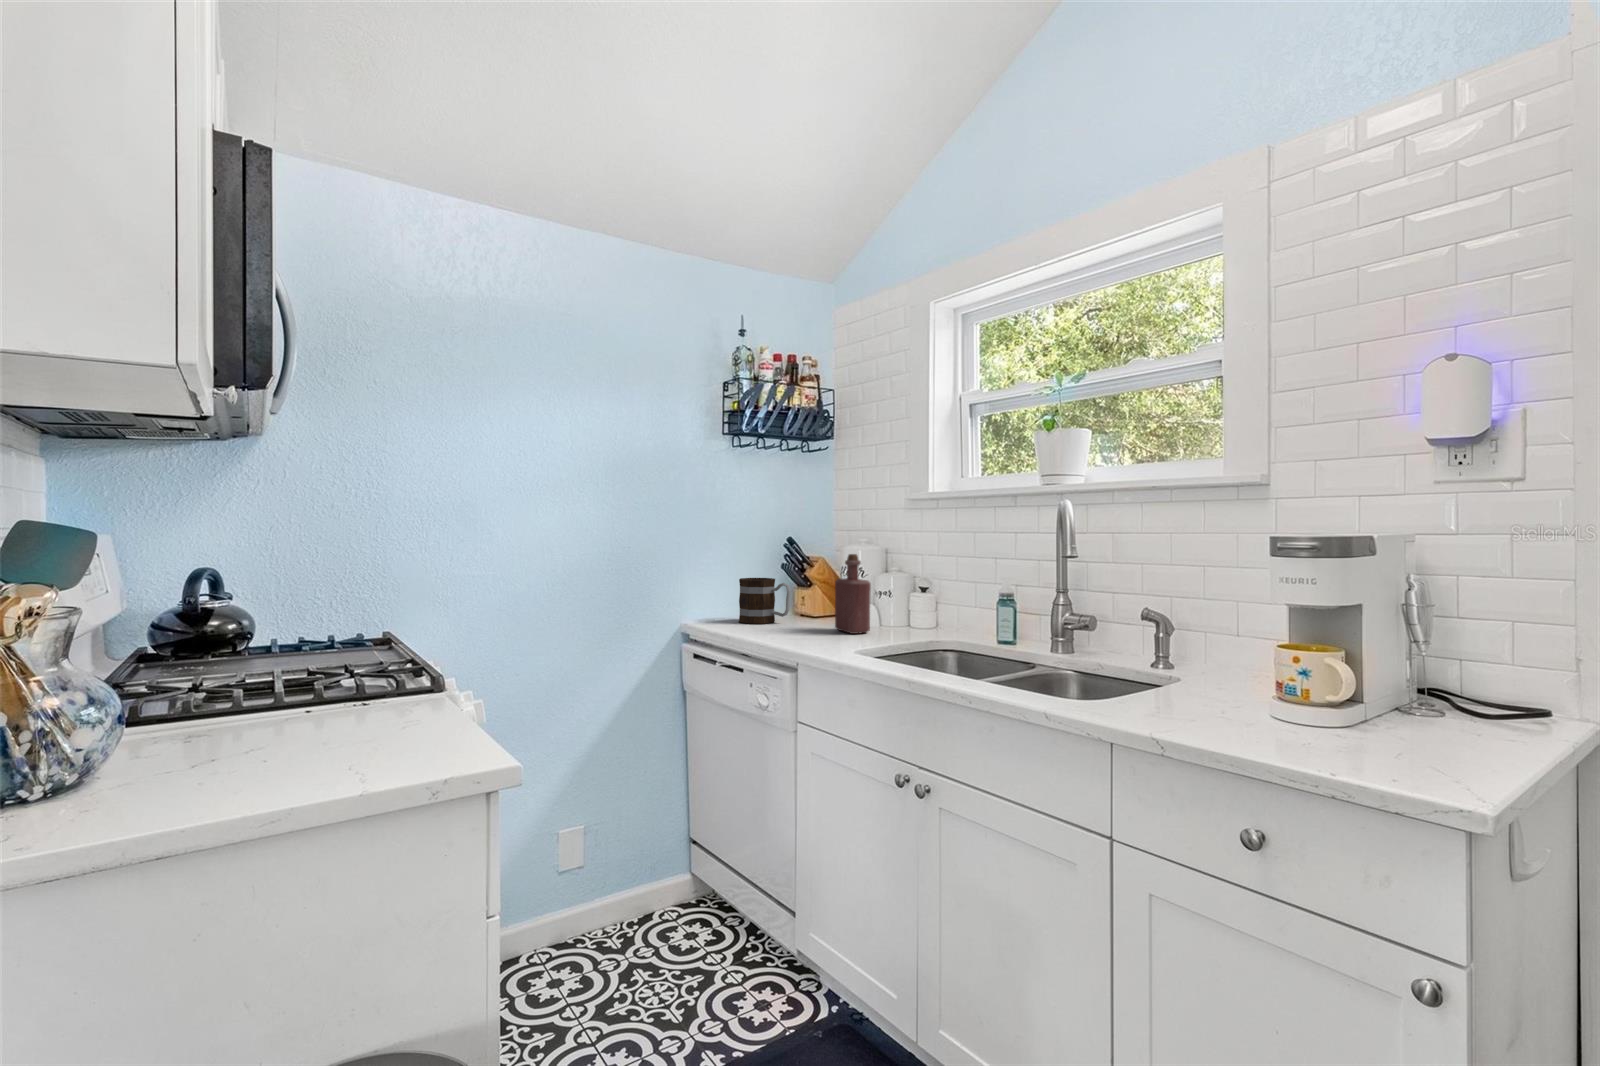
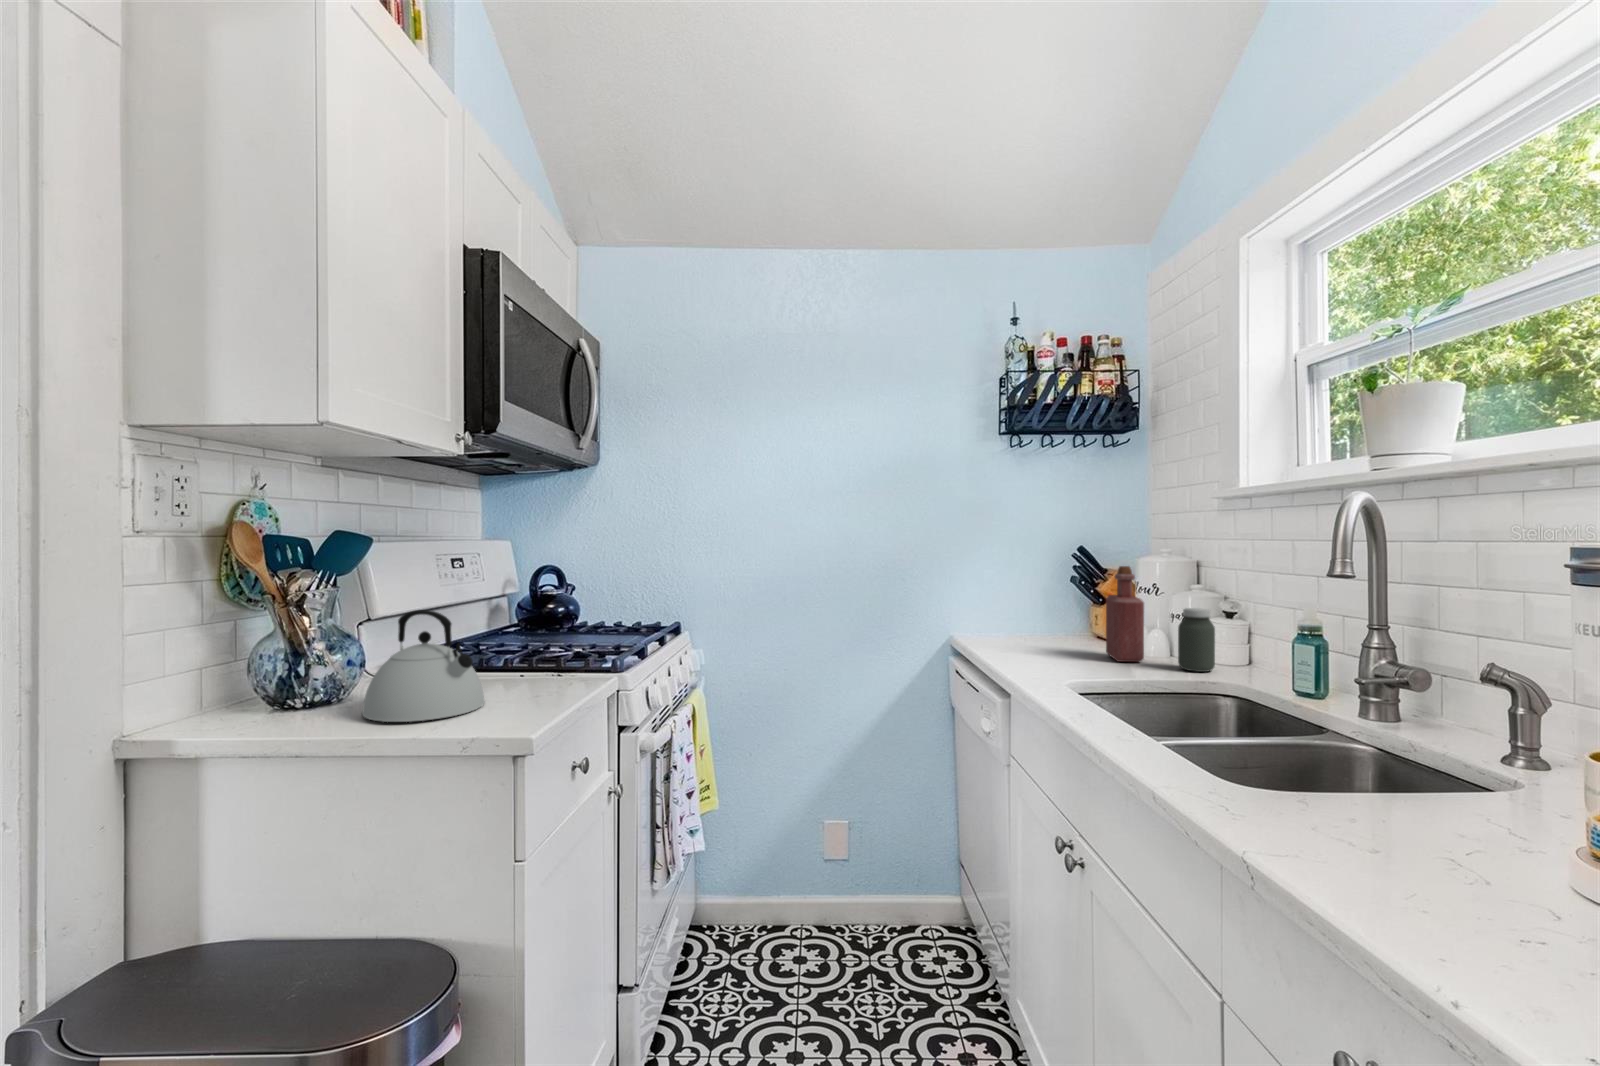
mug: present [739,578,791,624] -> none [1014,589,1070,641]
jar: none [899,586,925,636] -> present [1178,608,1215,672]
kettle: none [139,624,334,786] -> present [362,610,485,722]

